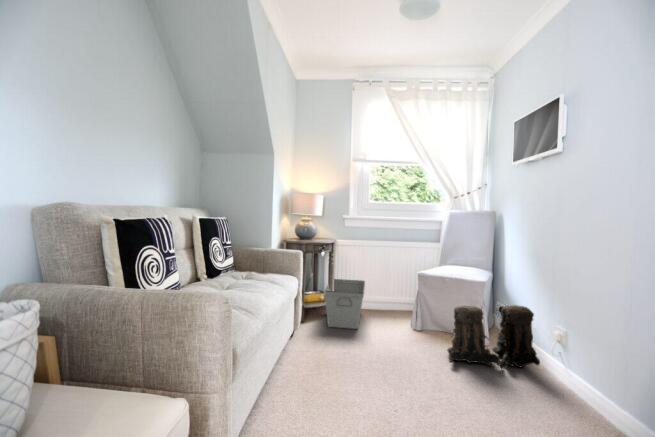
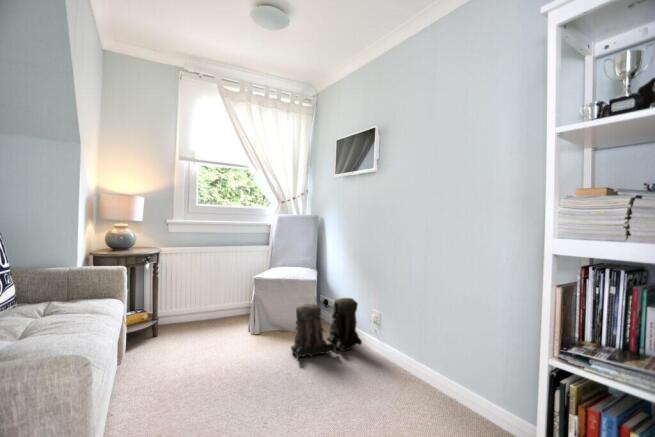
storage bin: present [325,279,365,329] -> none [152,290,201,350]

